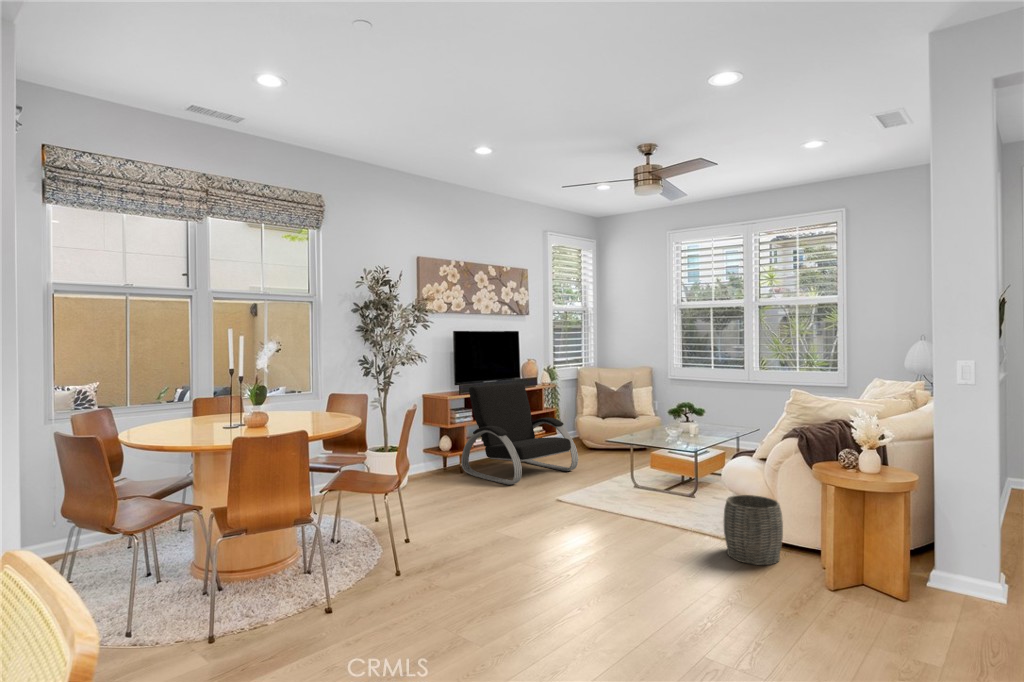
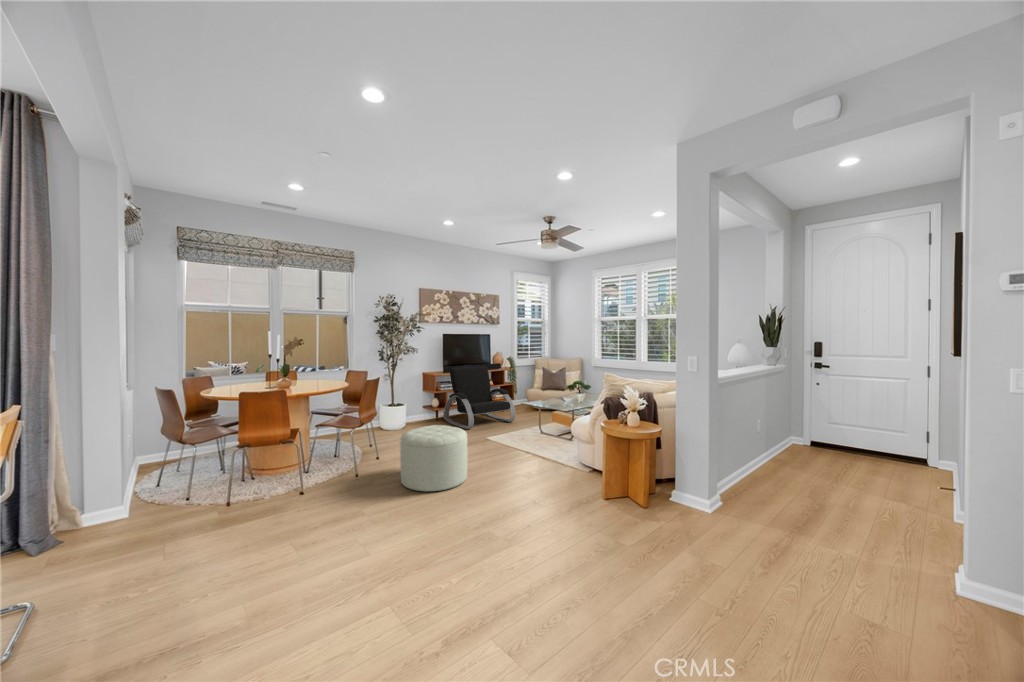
ottoman: none [473,479,582,590] -> present [400,425,467,491]
woven basket: present [724,495,783,565] -> none [561,440,596,484]

